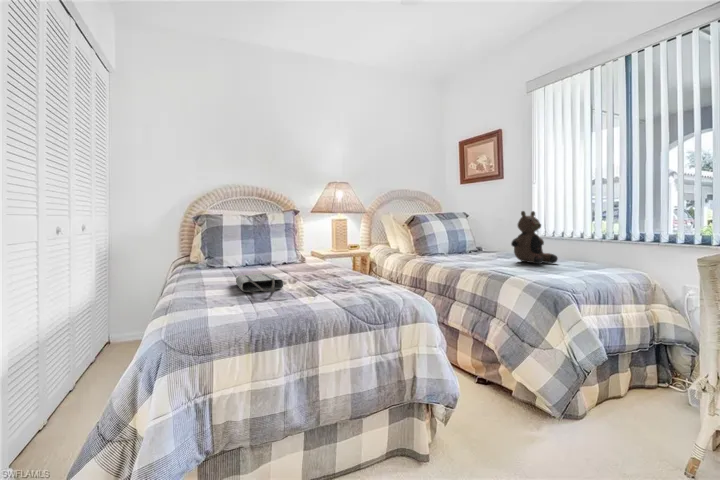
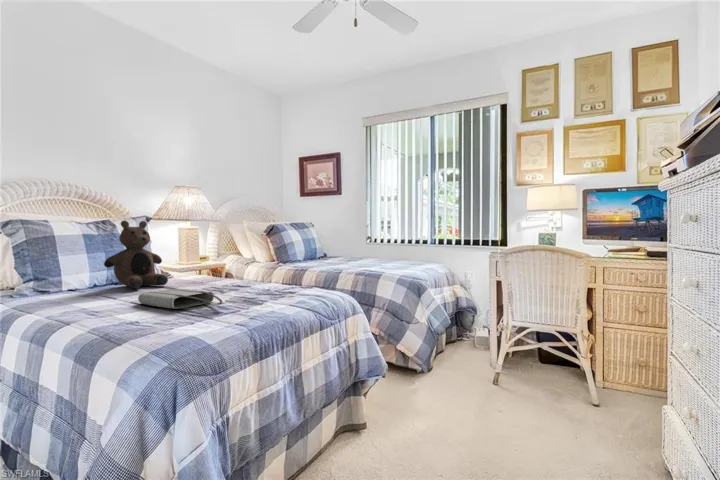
teddy bear: present [511,211,558,264] -> present [104,220,168,289]

